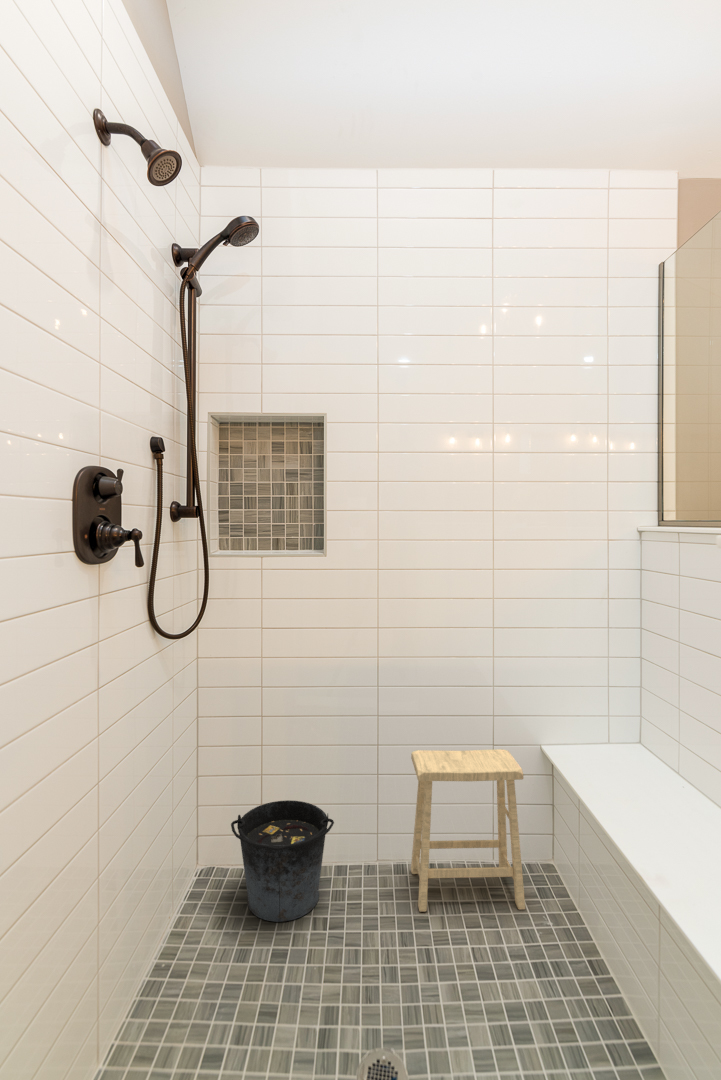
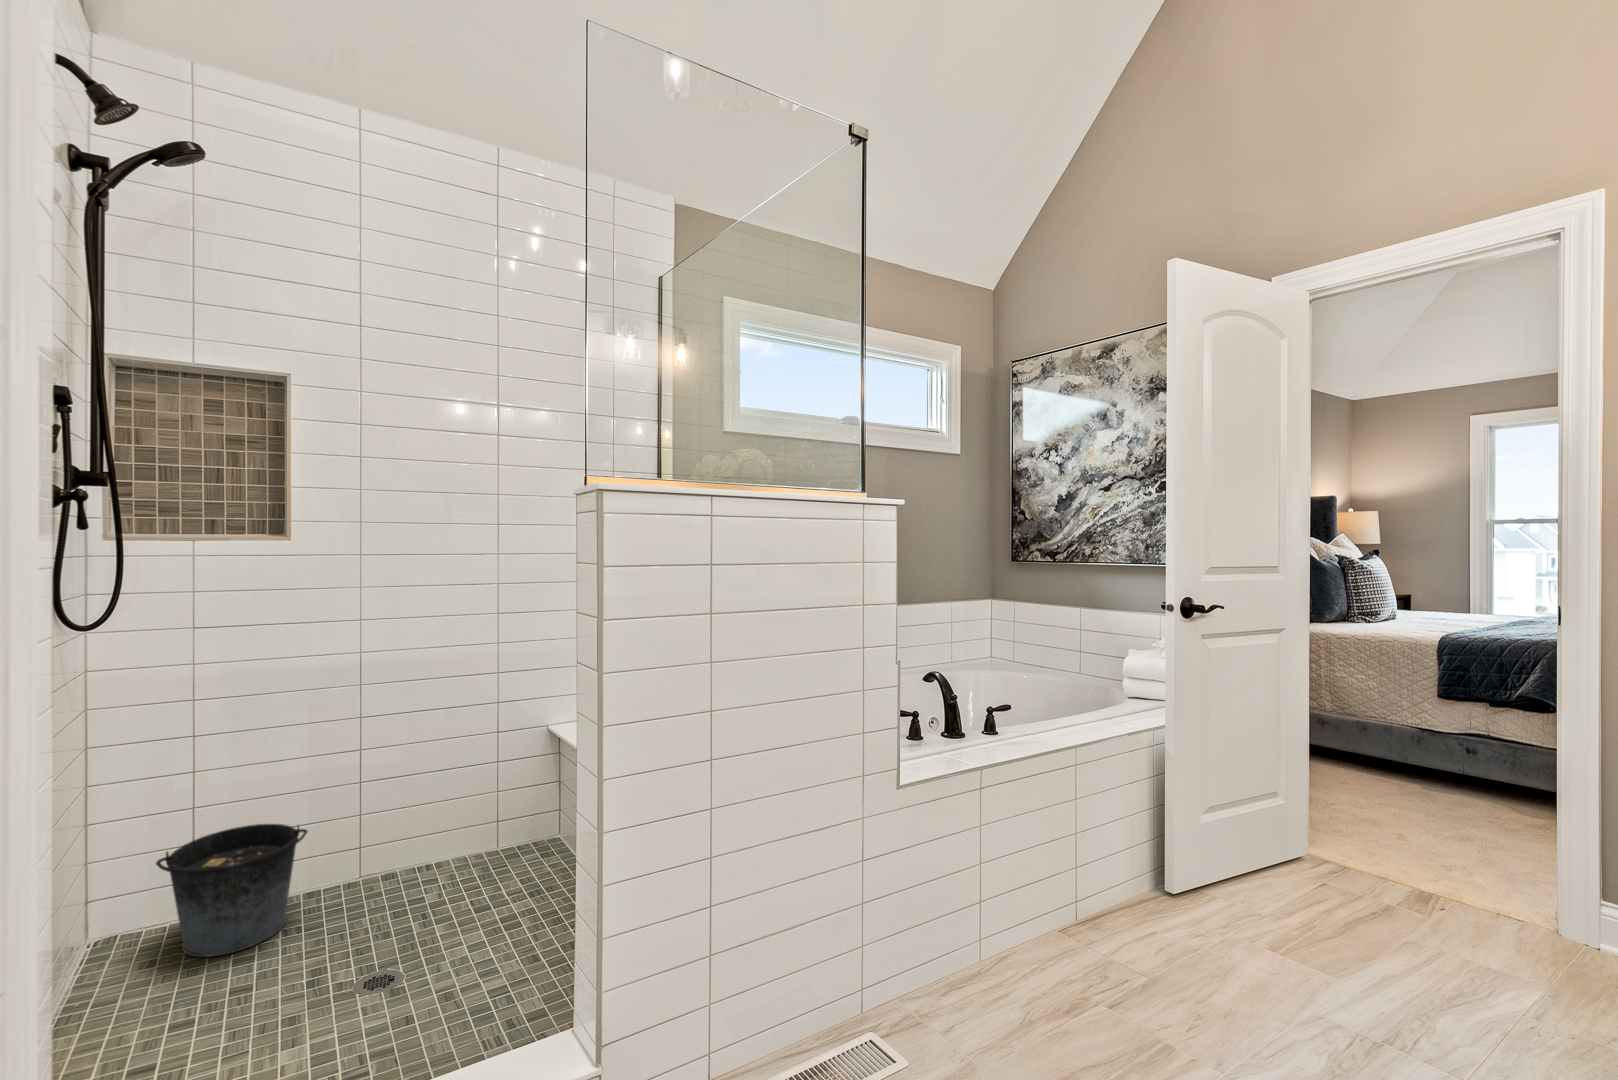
footstool: present [411,749,525,912] -> none [402,726,526,896]

